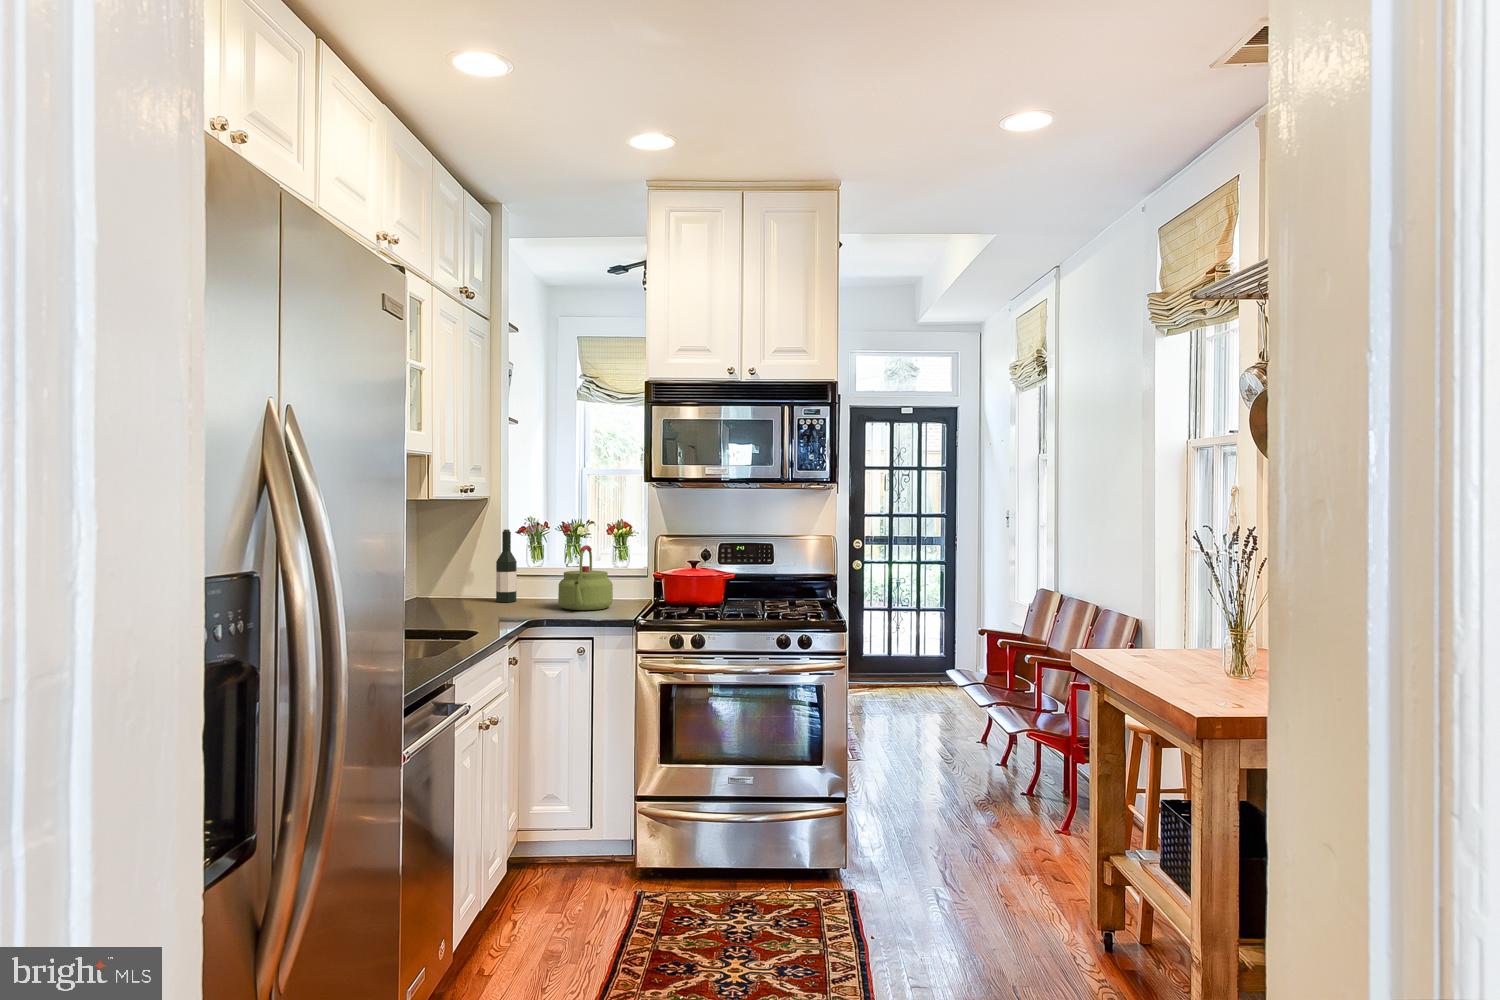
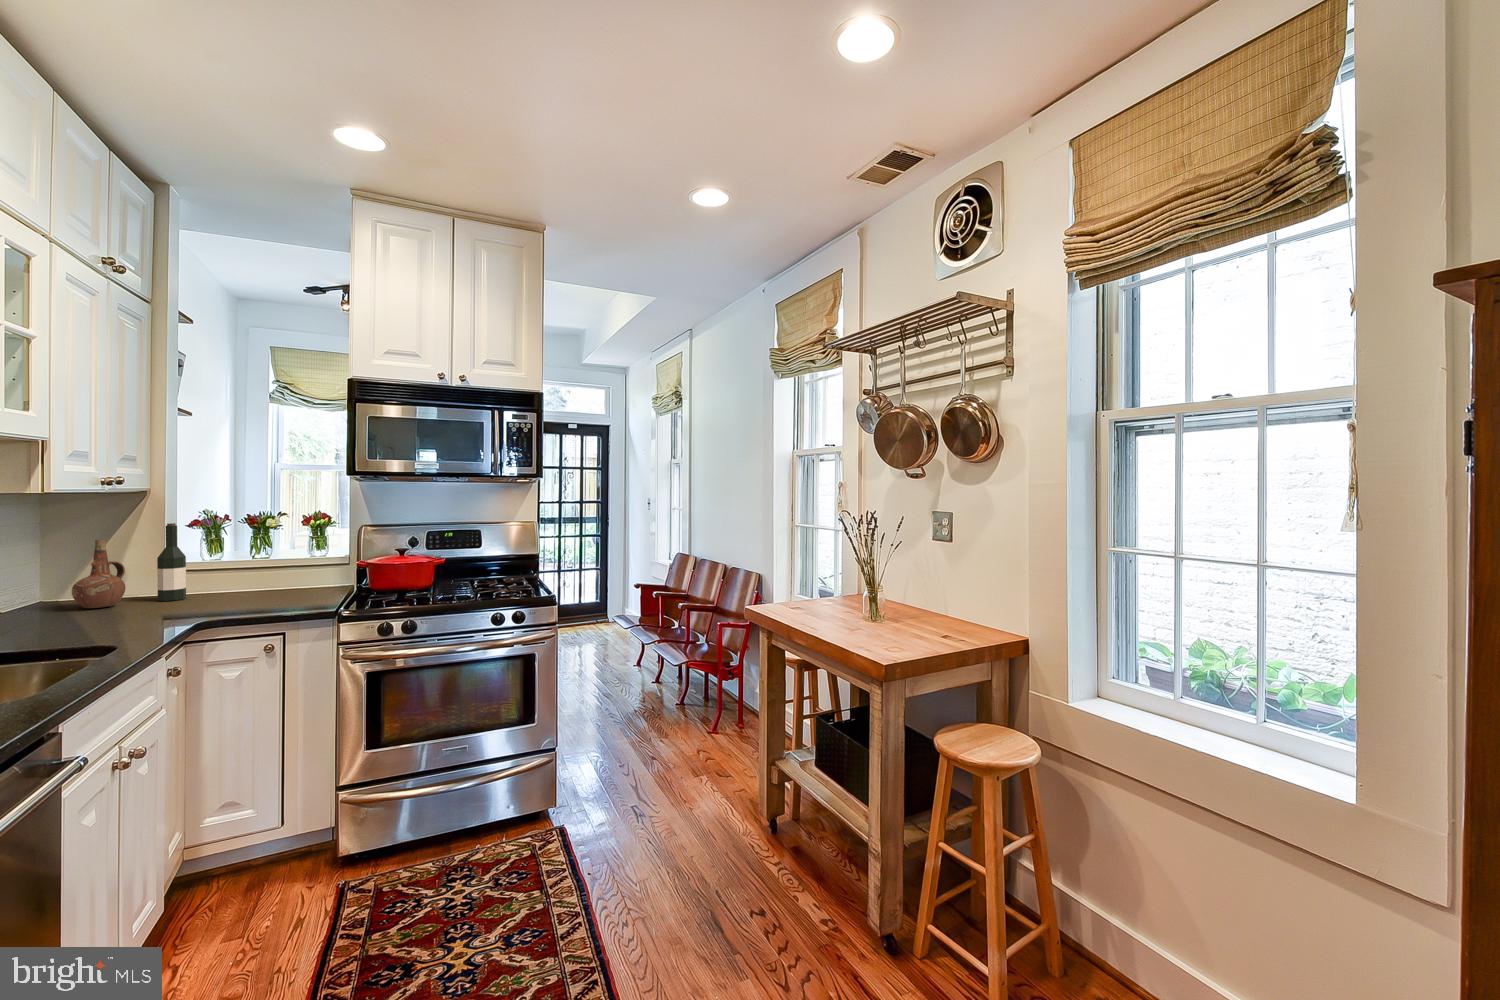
ceramic pitcher: none [439,543,474,604] -> present [72,539,126,608]
kettle: present [558,545,613,610] -> none [241,538,309,604]

